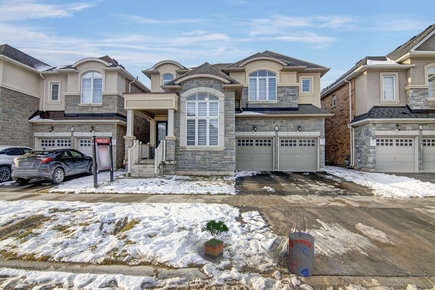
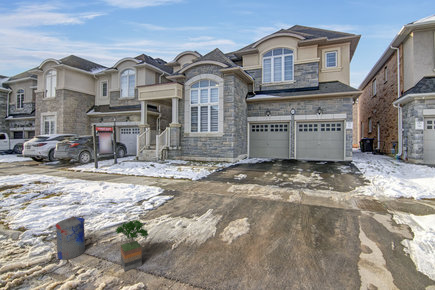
potted tree: present [201,220,229,263] -> present [116,220,148,271]

